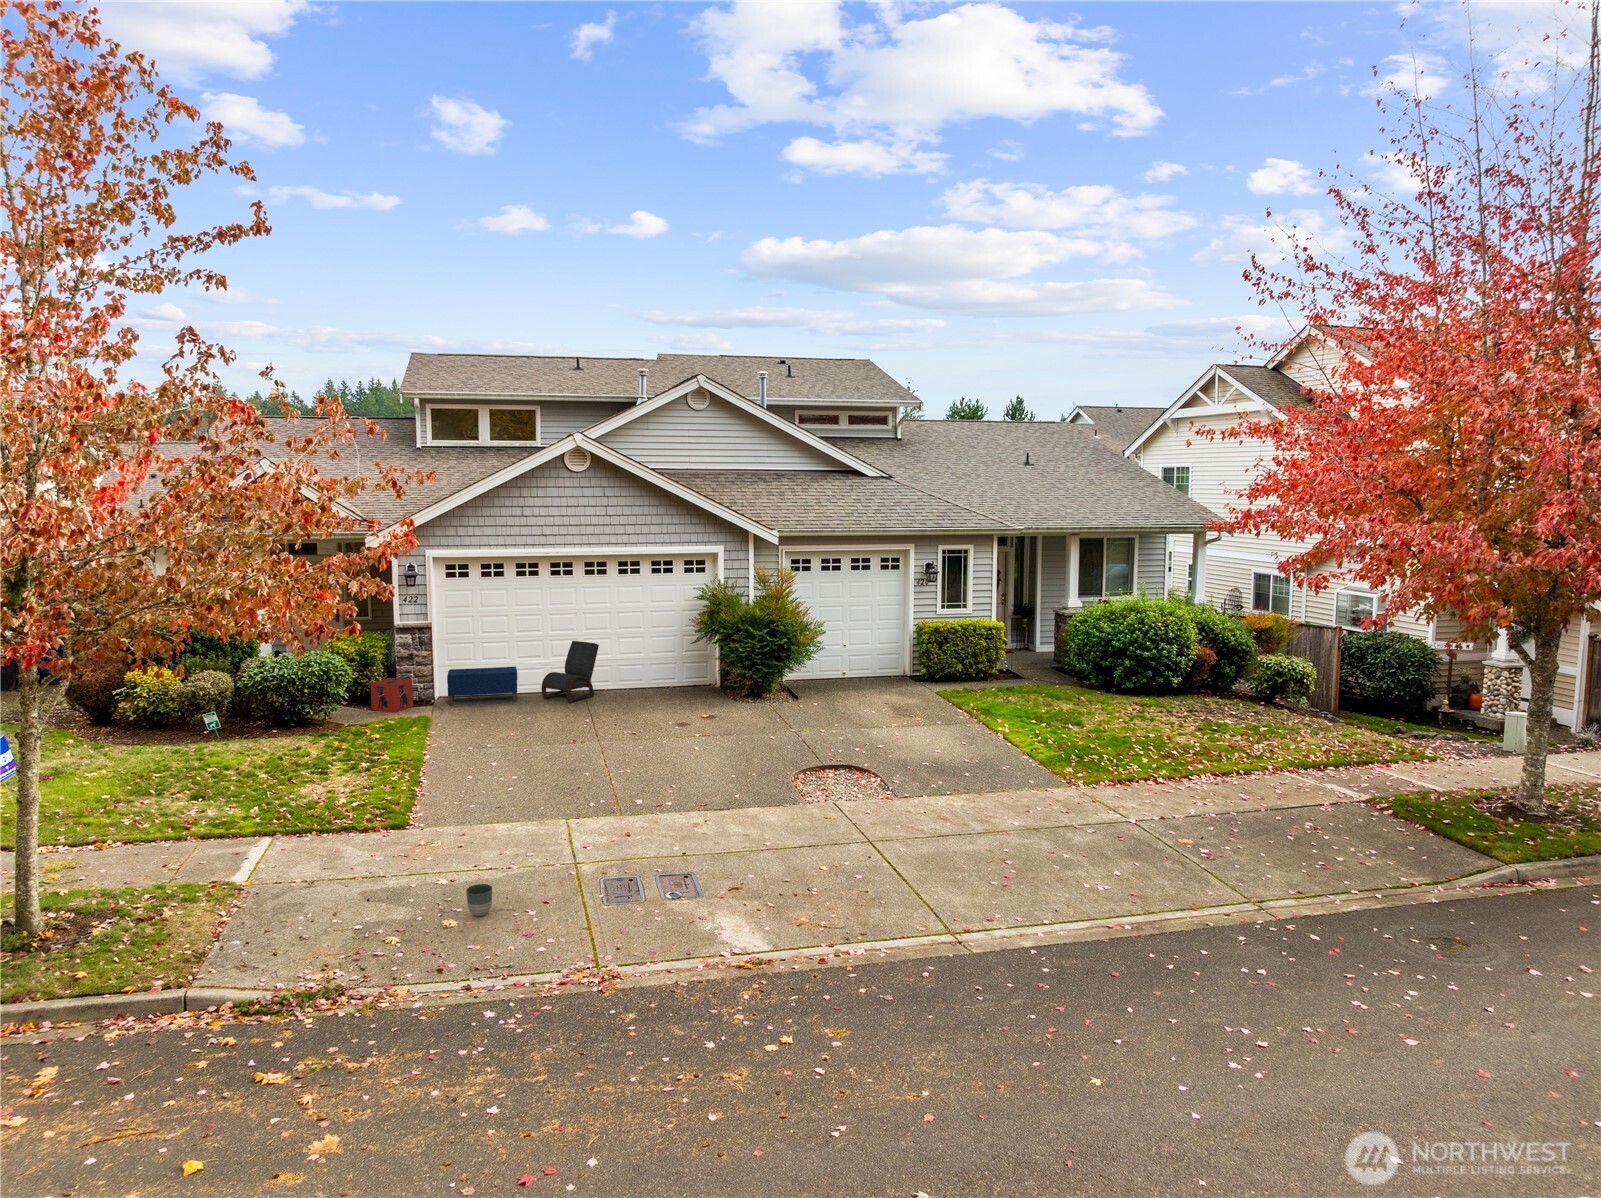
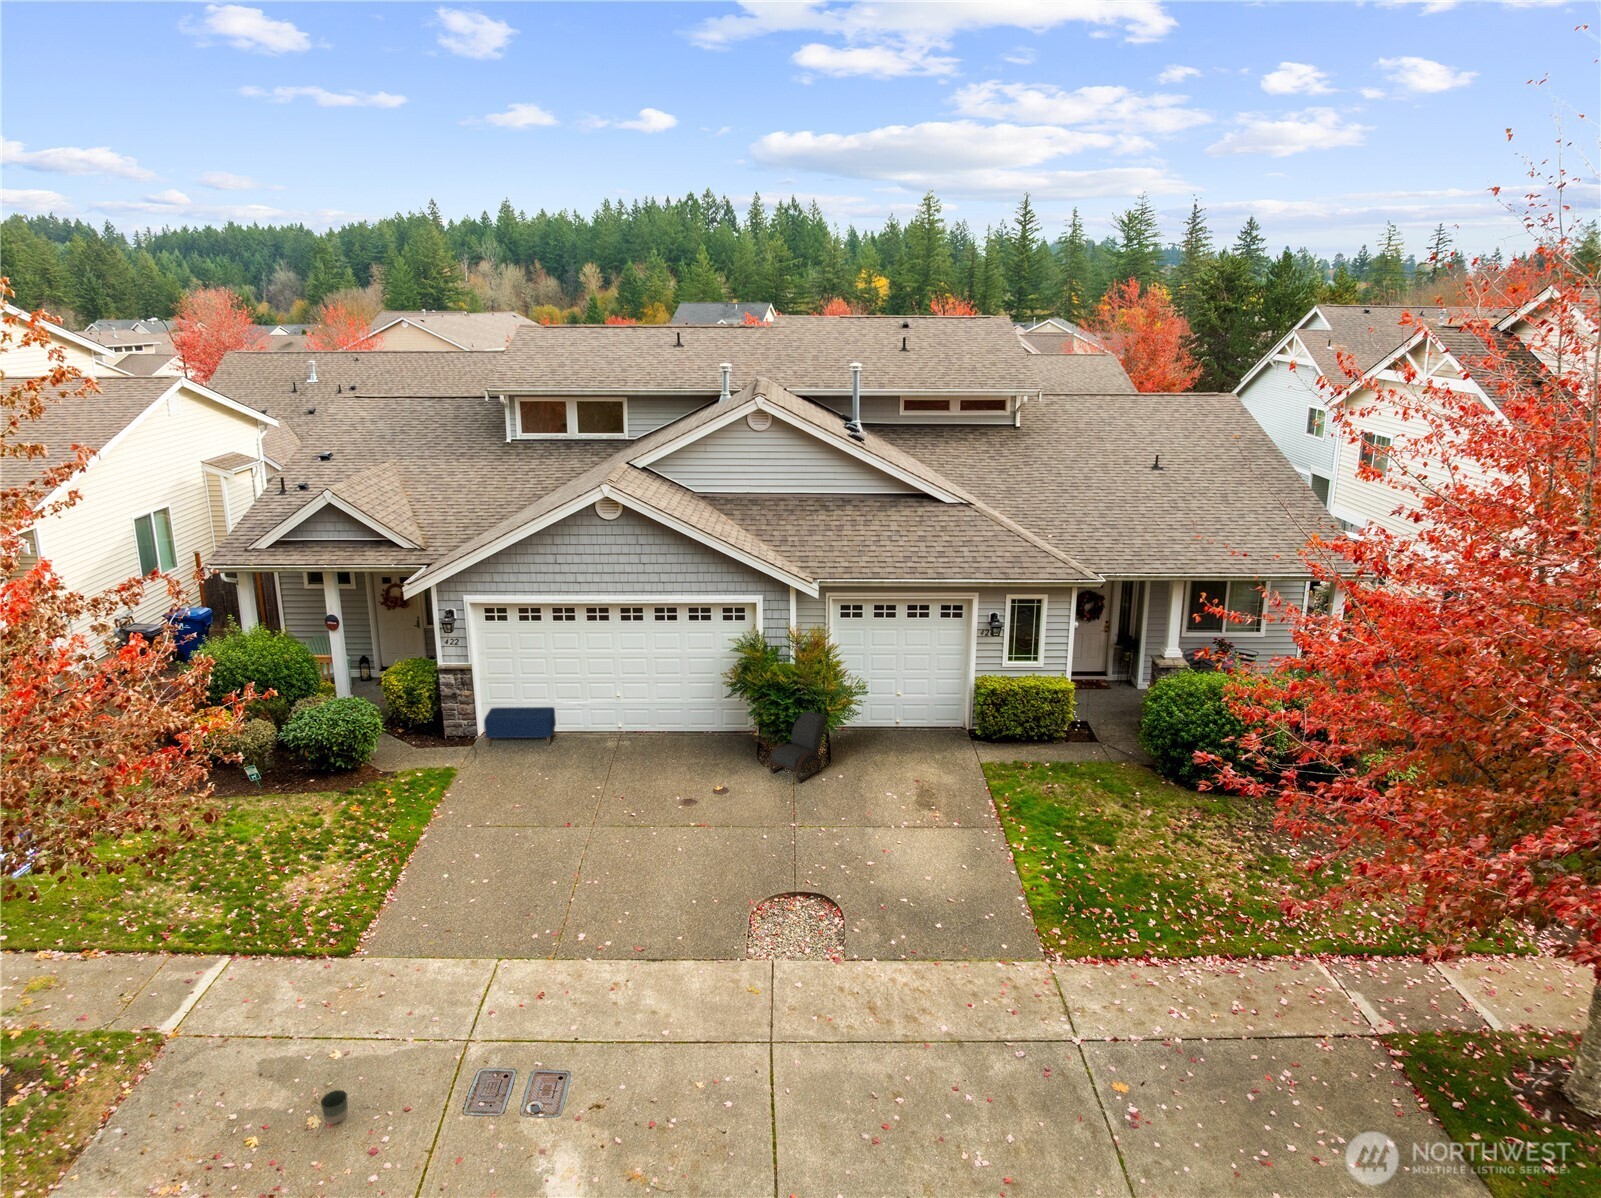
lounge chair: present [541,641,599,703] -> present [768,711,827,783]
storage box: present [371,678,413,712] -> none [414,715,455,753]

